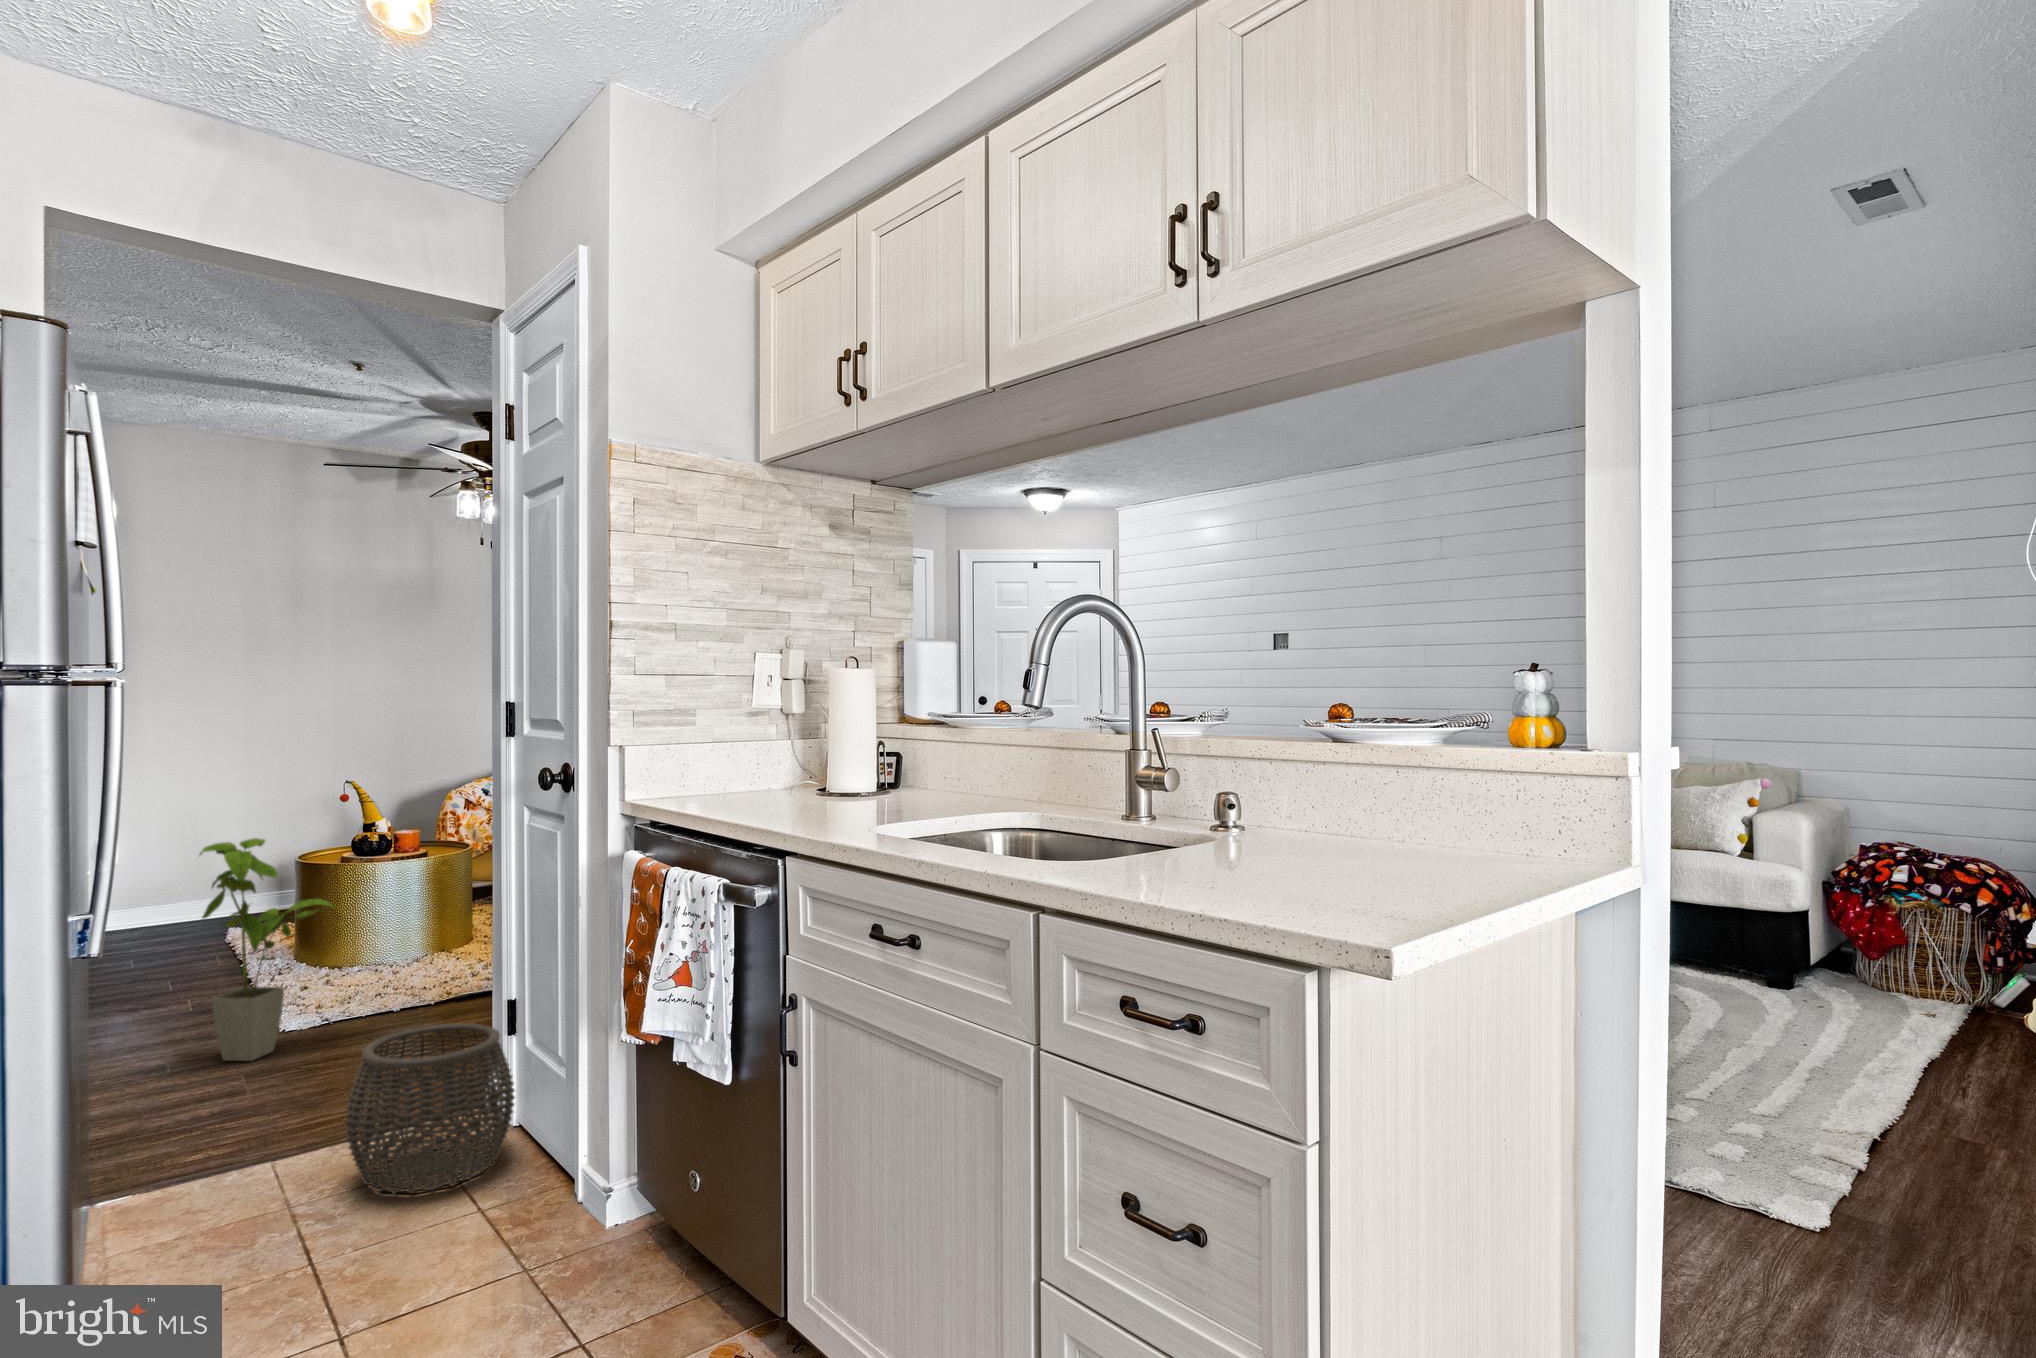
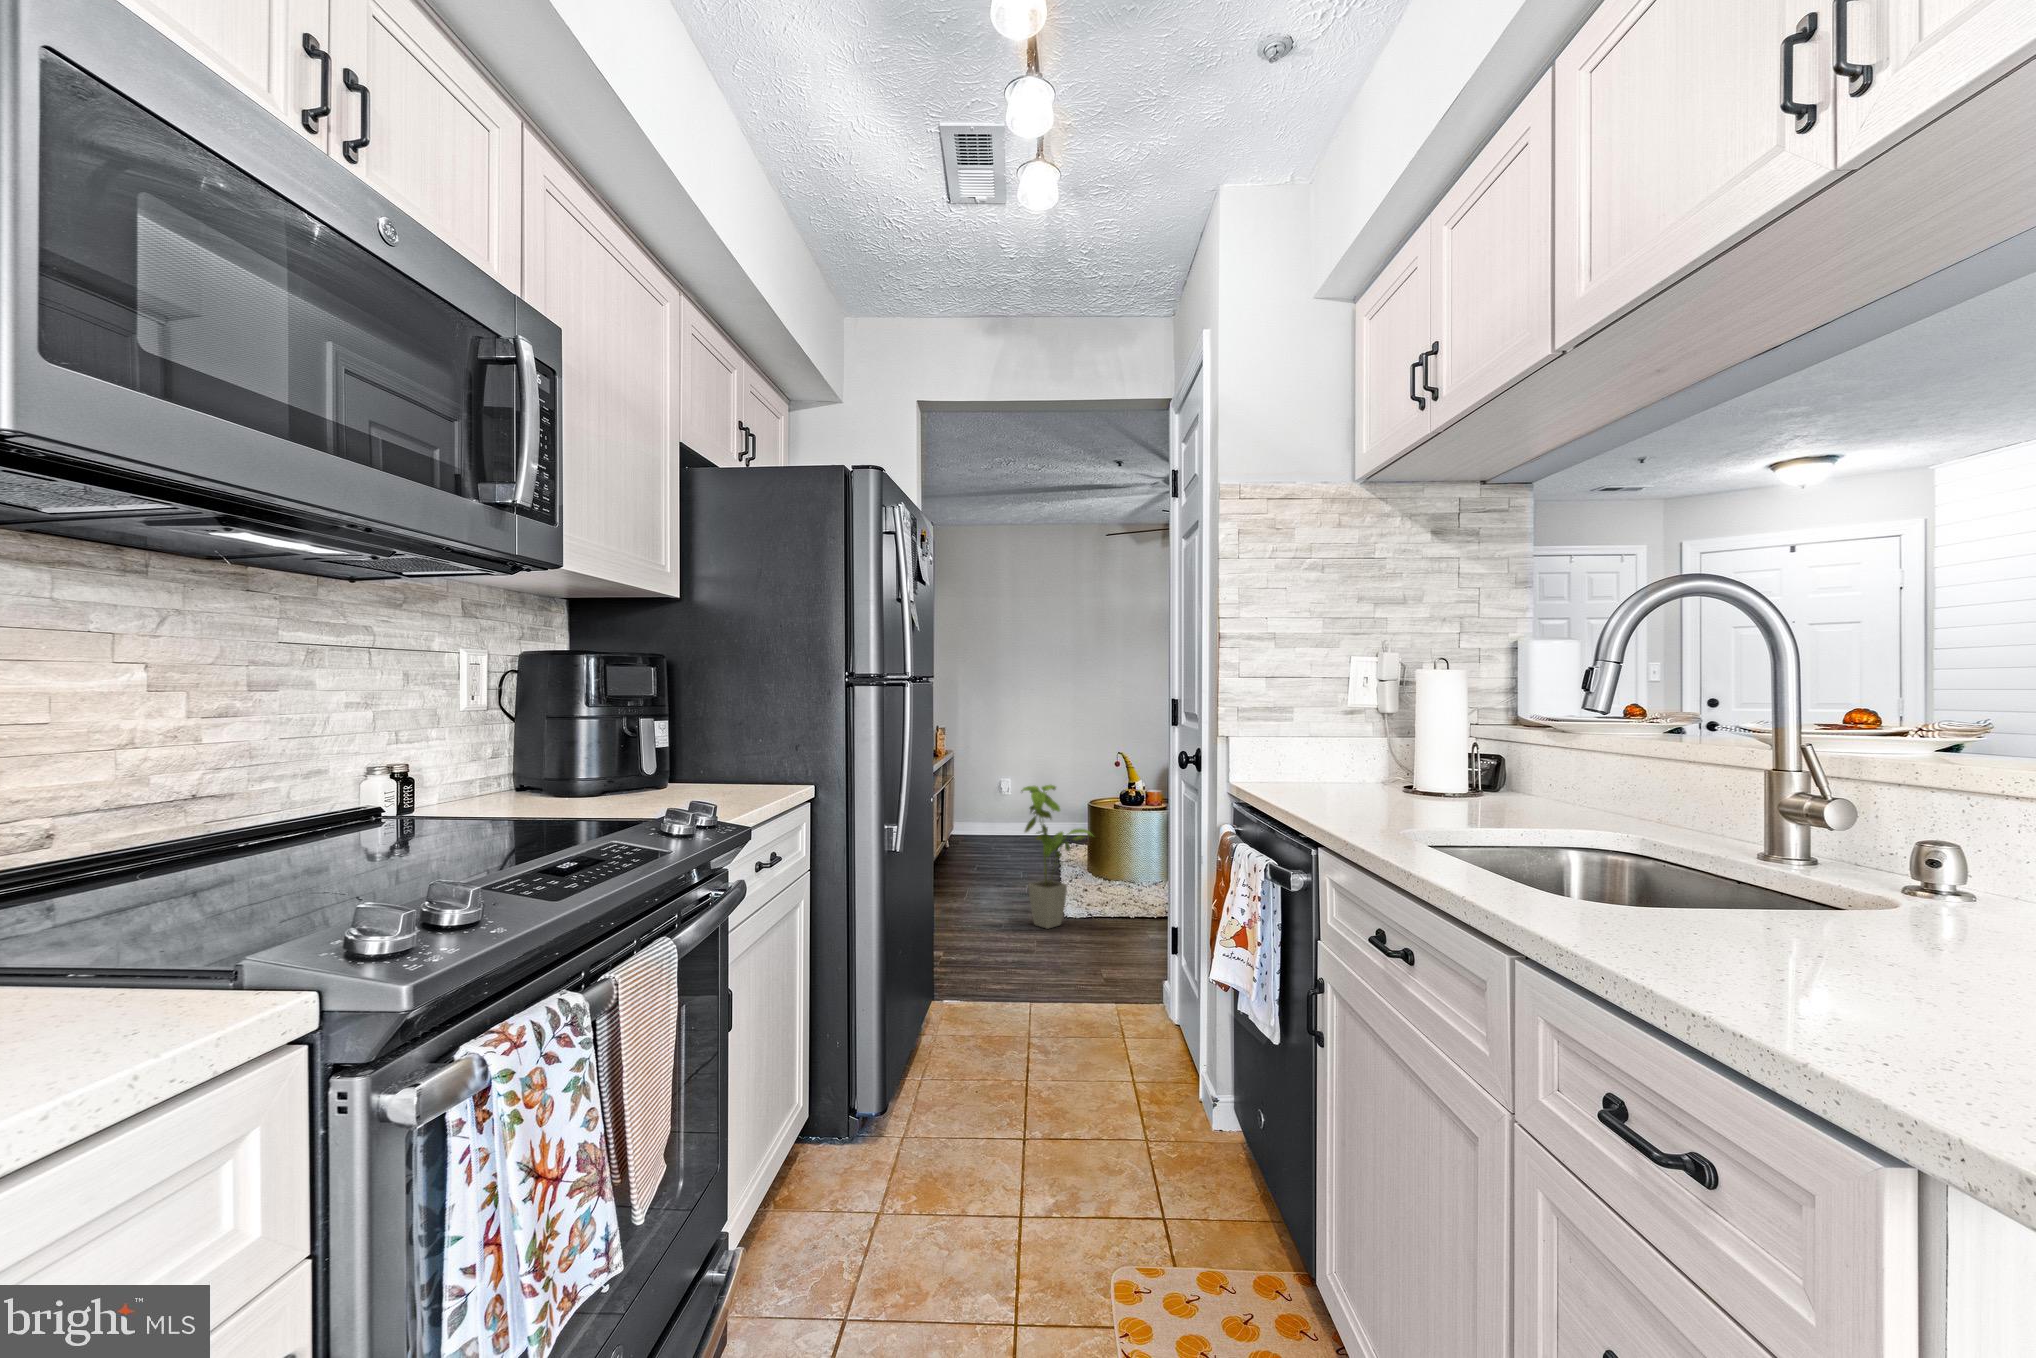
woven basket: present [345,1023,515,1194] -> none [1062,931,1171,1054]

